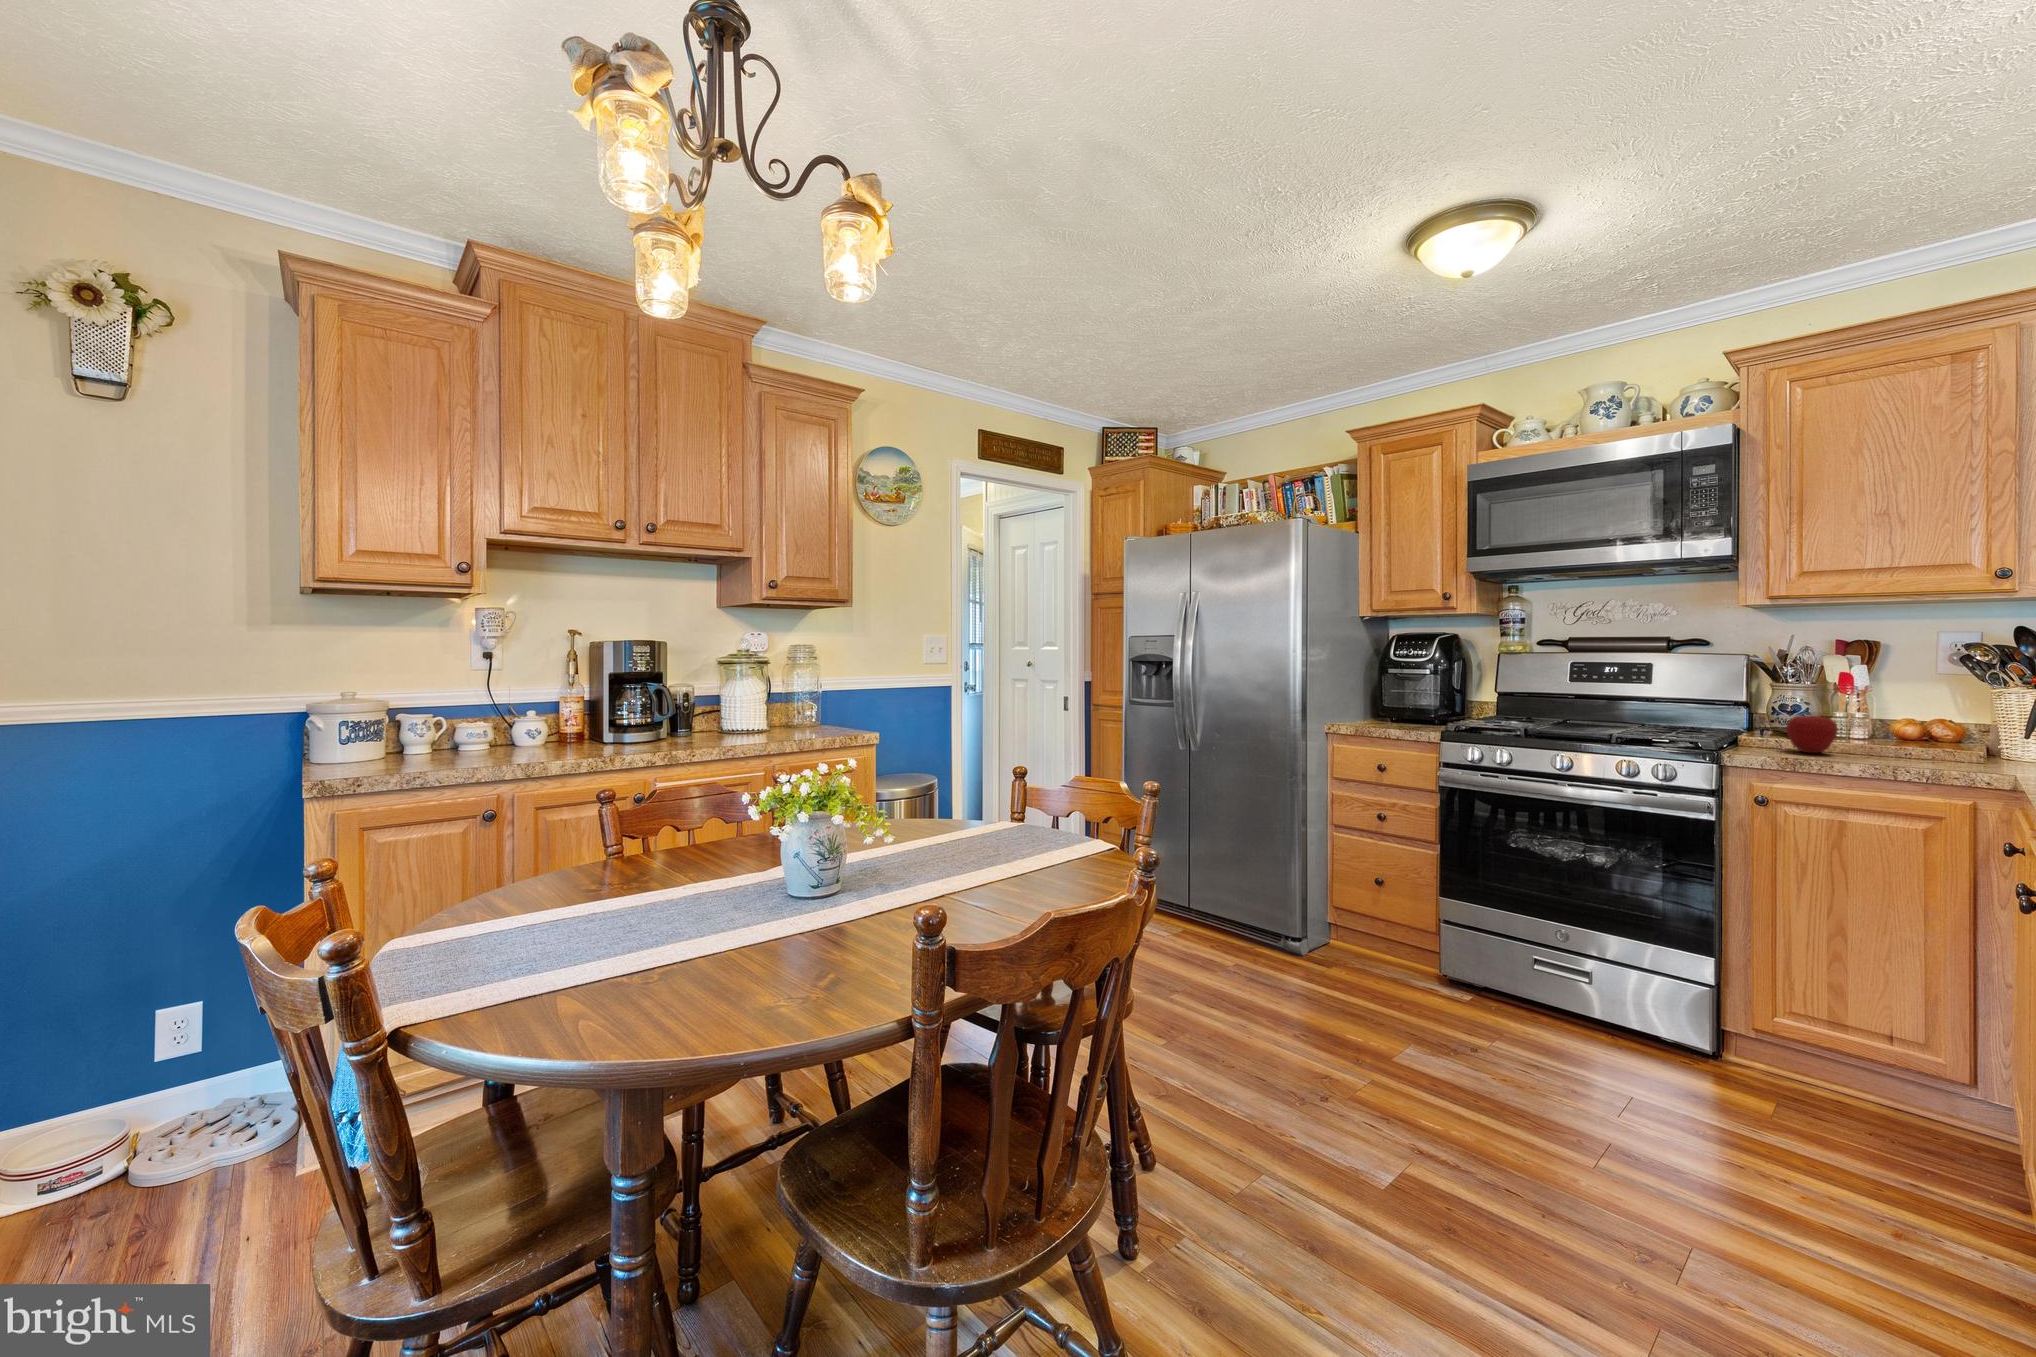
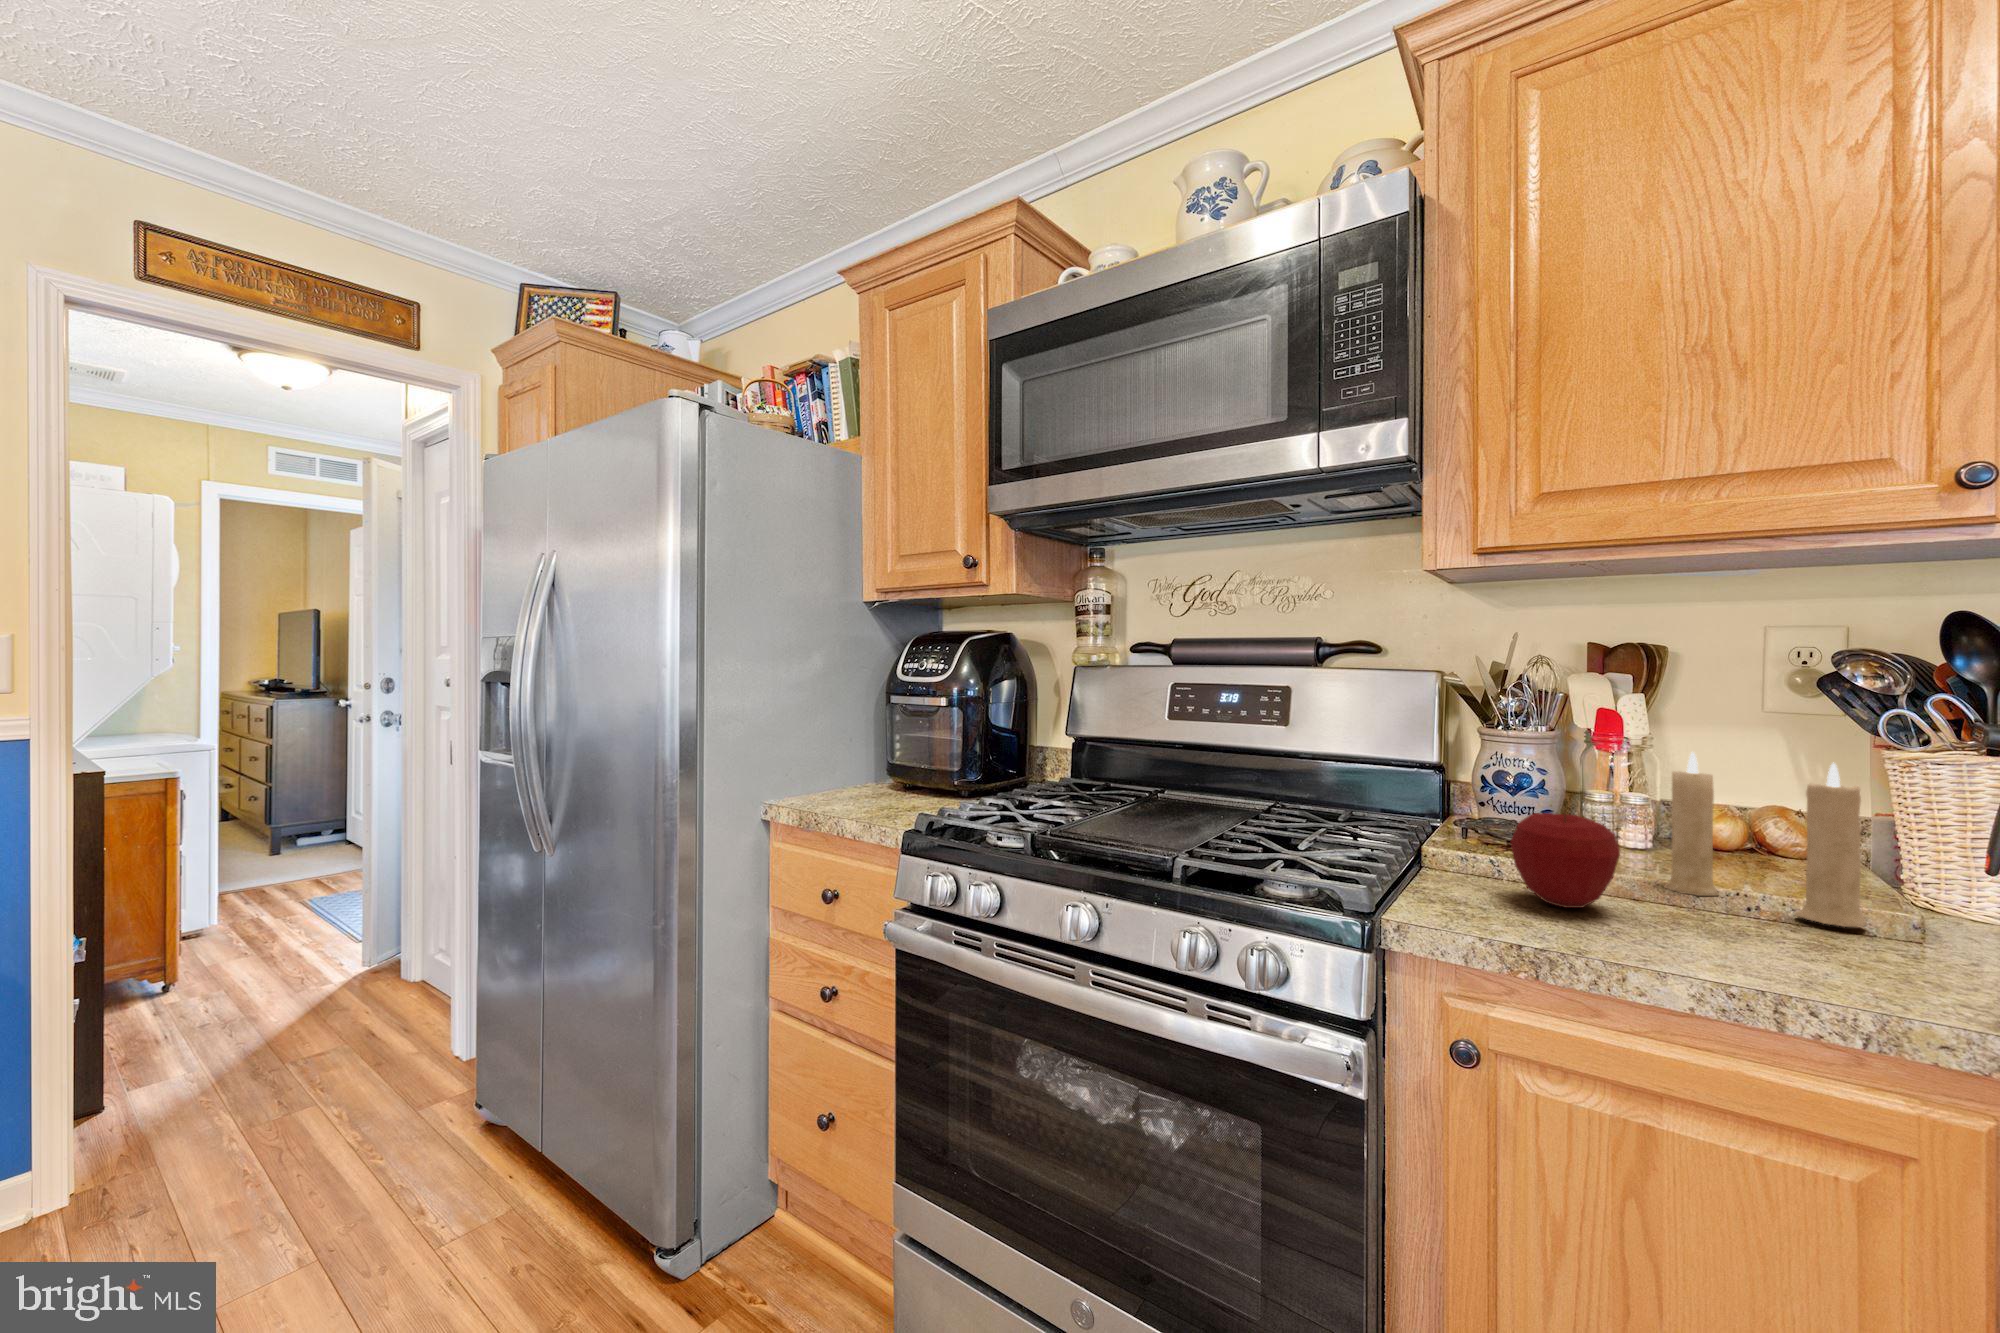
candle: none [1864,689,1956,758] -> present [1665,752,1867,927]

